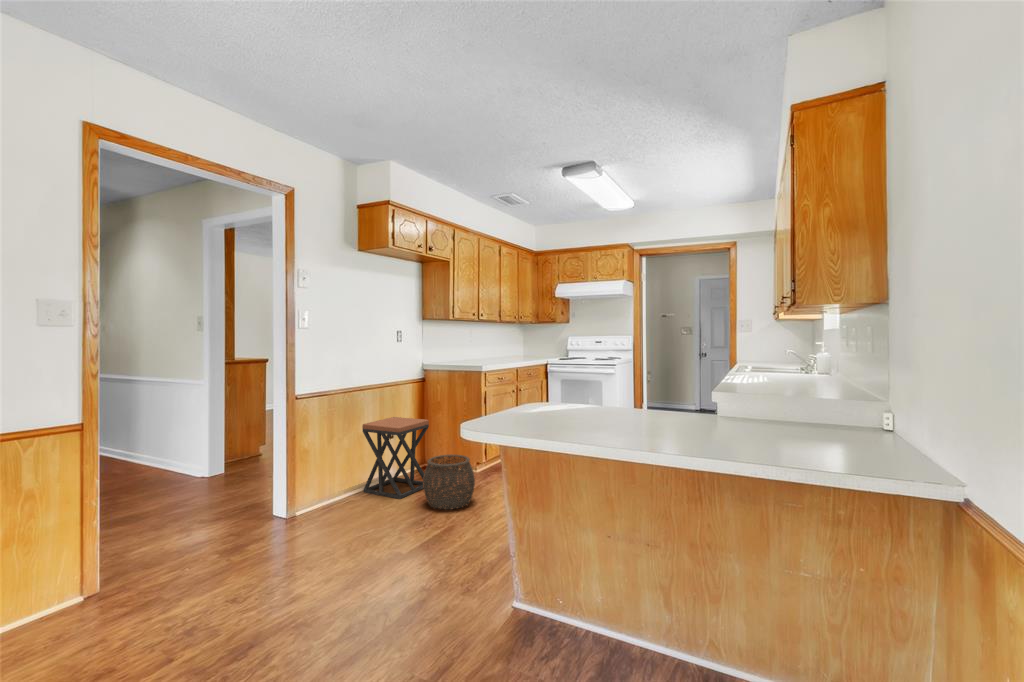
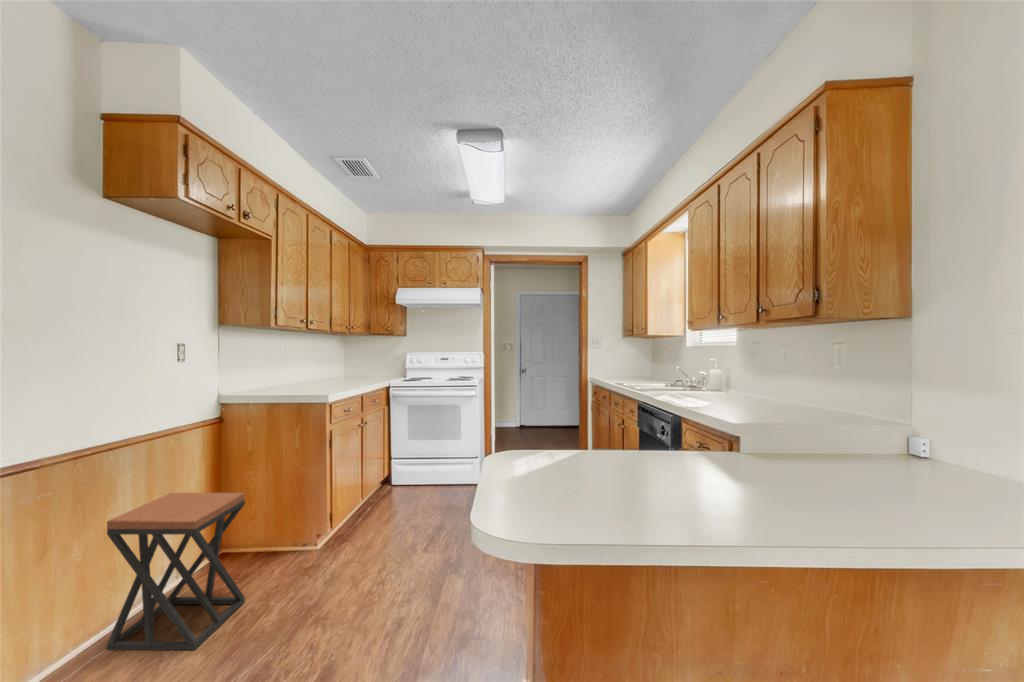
woven basket: present [423,454,475,509] -> none [247,549,344,659]

